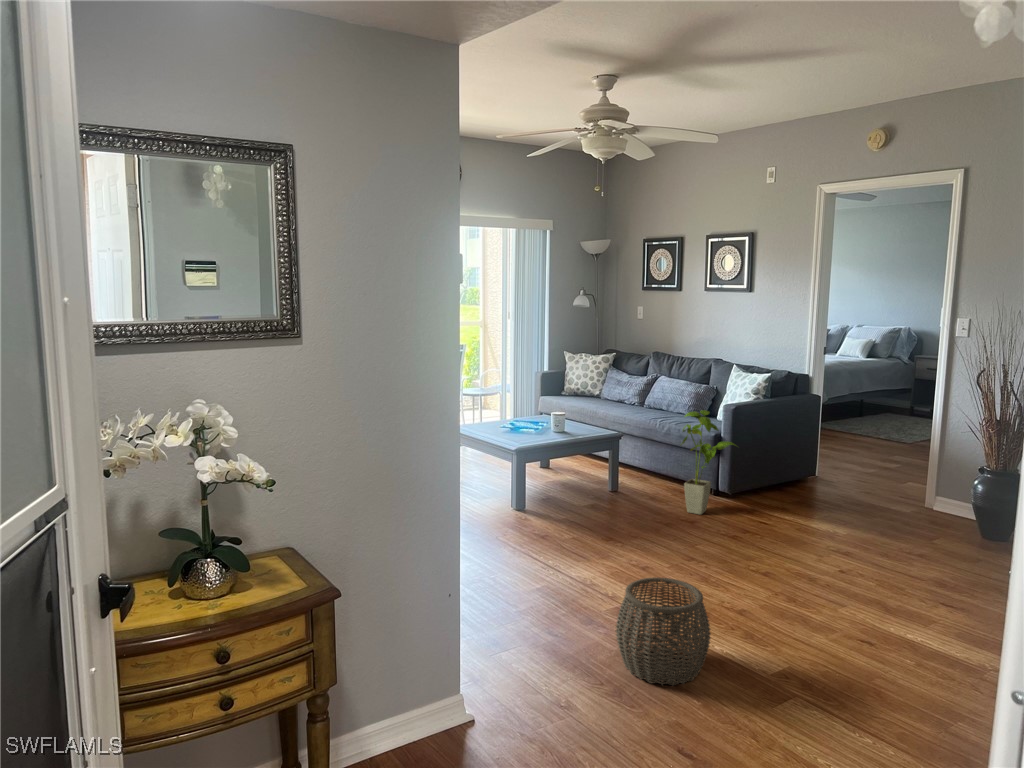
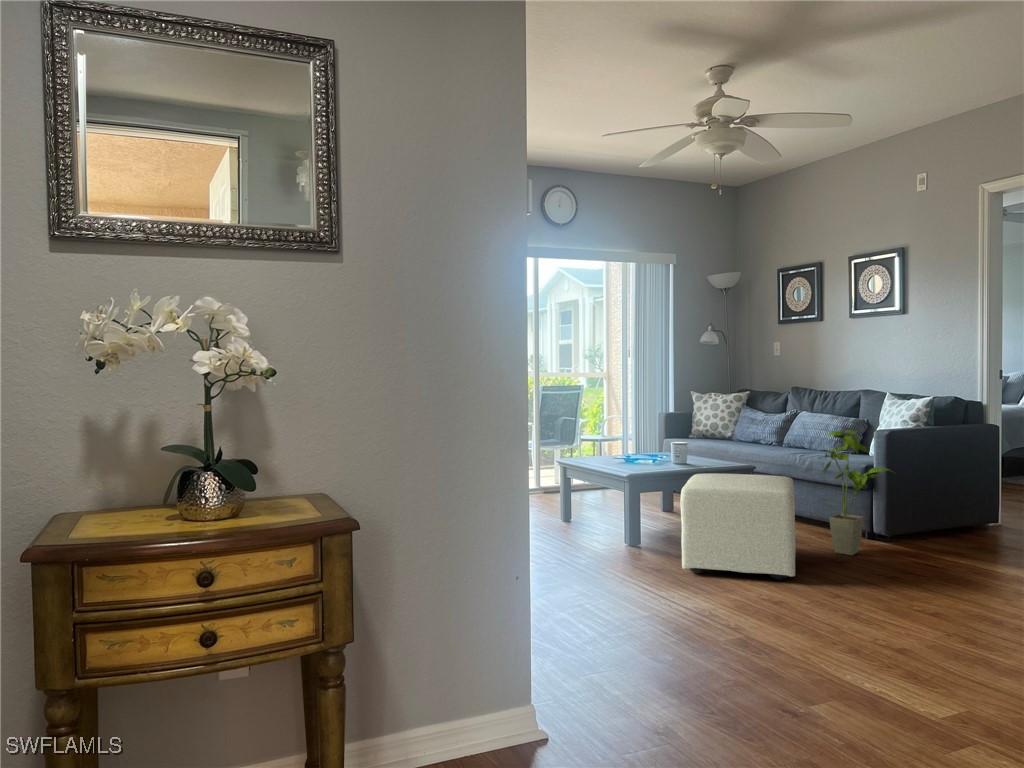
ottoman: none [564,449,659,545] -> present [680,473,795,580]
woven basket: present [616,577,711,685] -> none [731,586,858,721]

